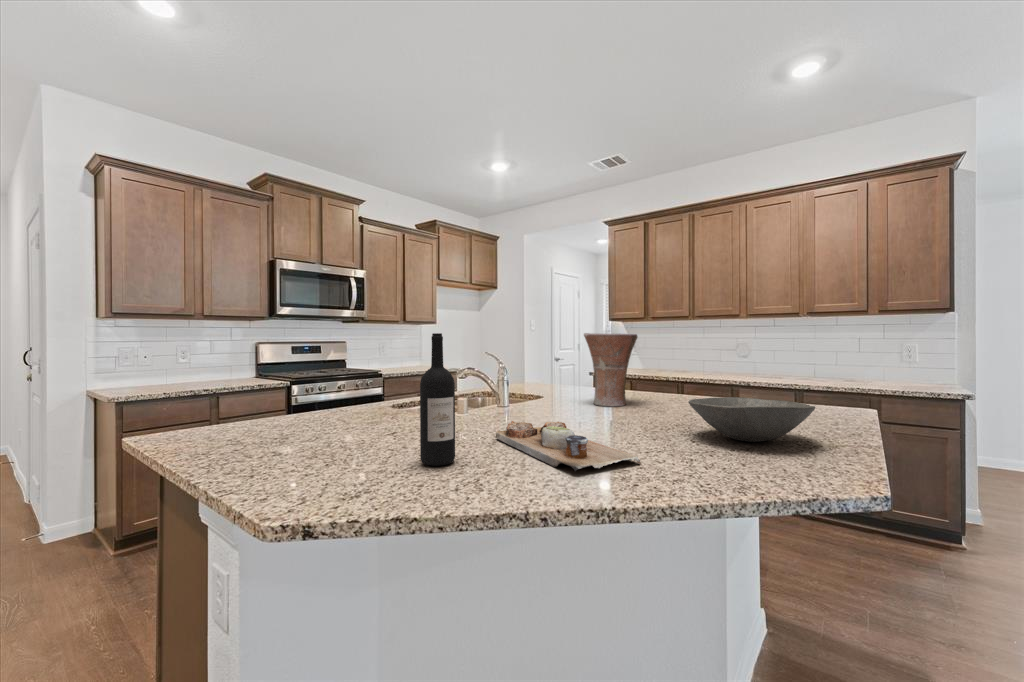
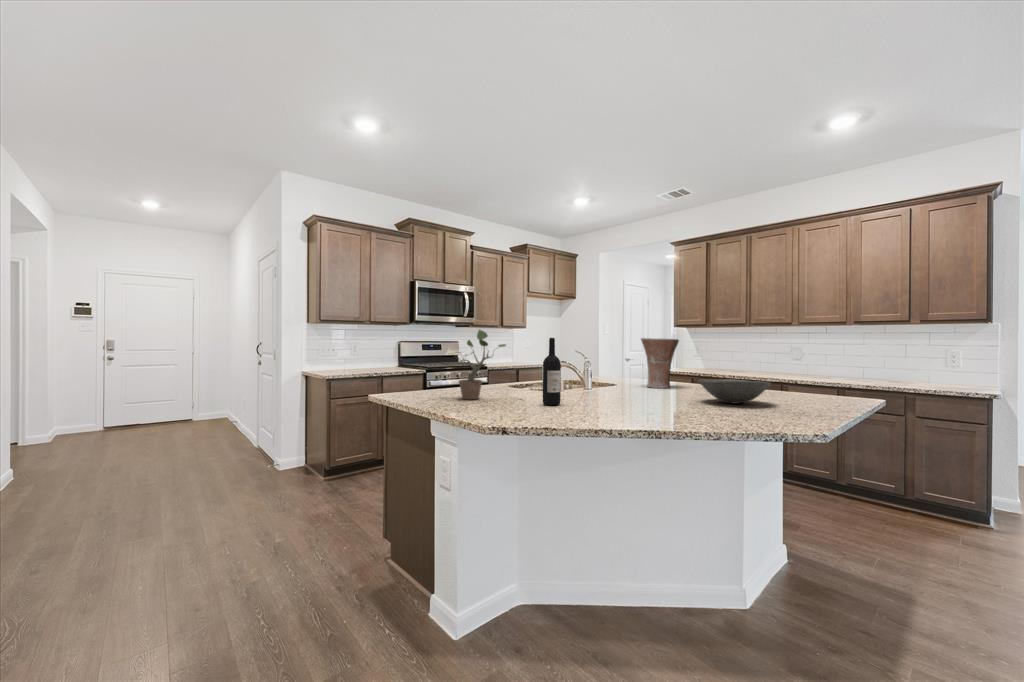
potted plant: none [231,318,358,454] -> present [459,330,506,400]
cutting board: present [496,421,641,471] -> none [581,389,660,408]

